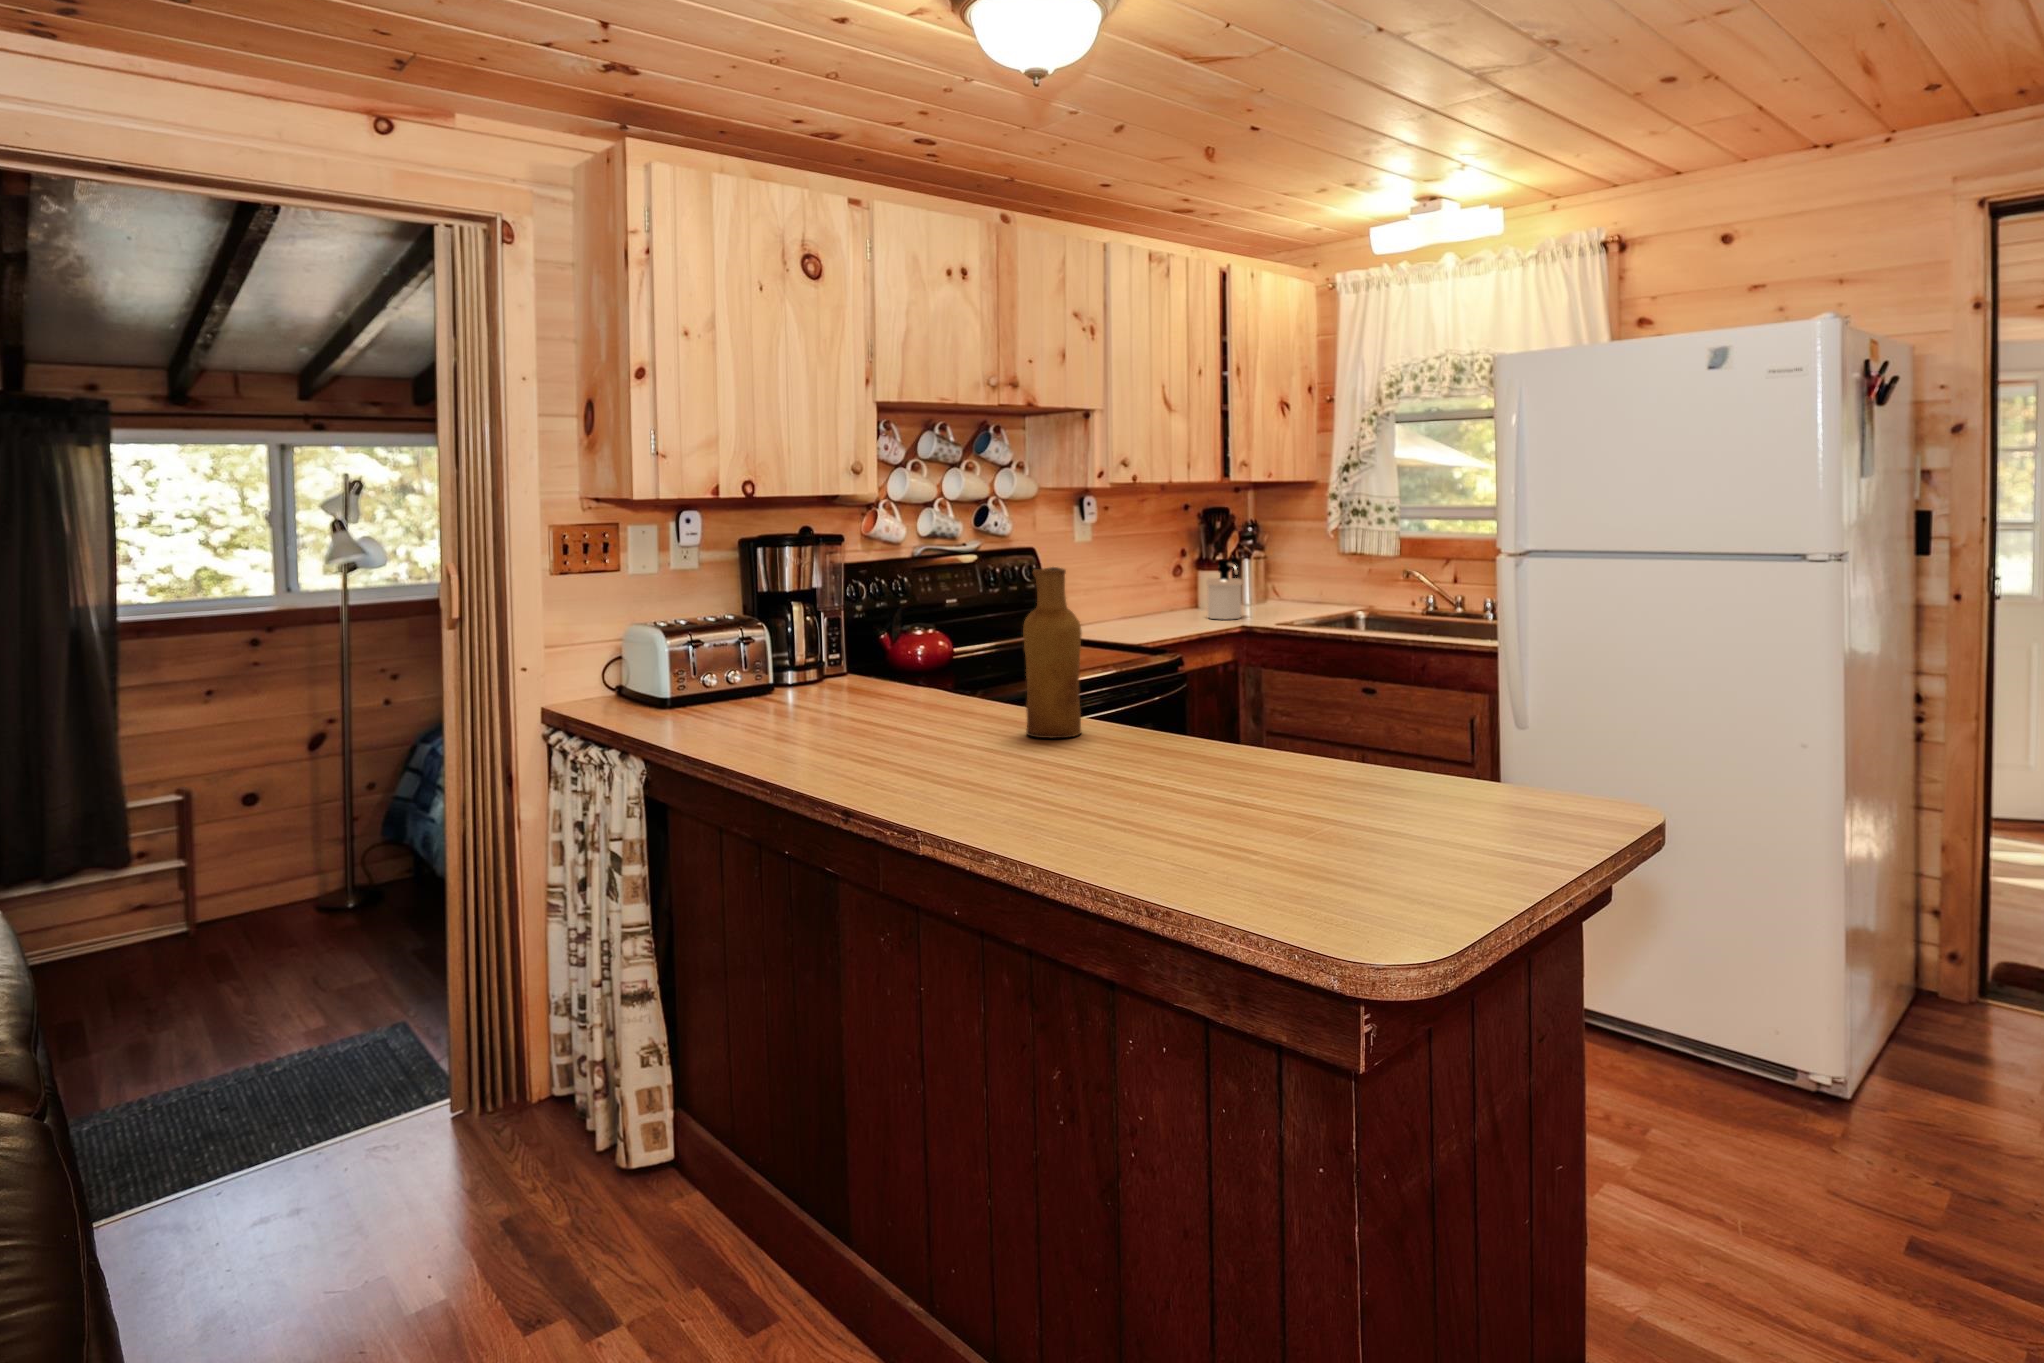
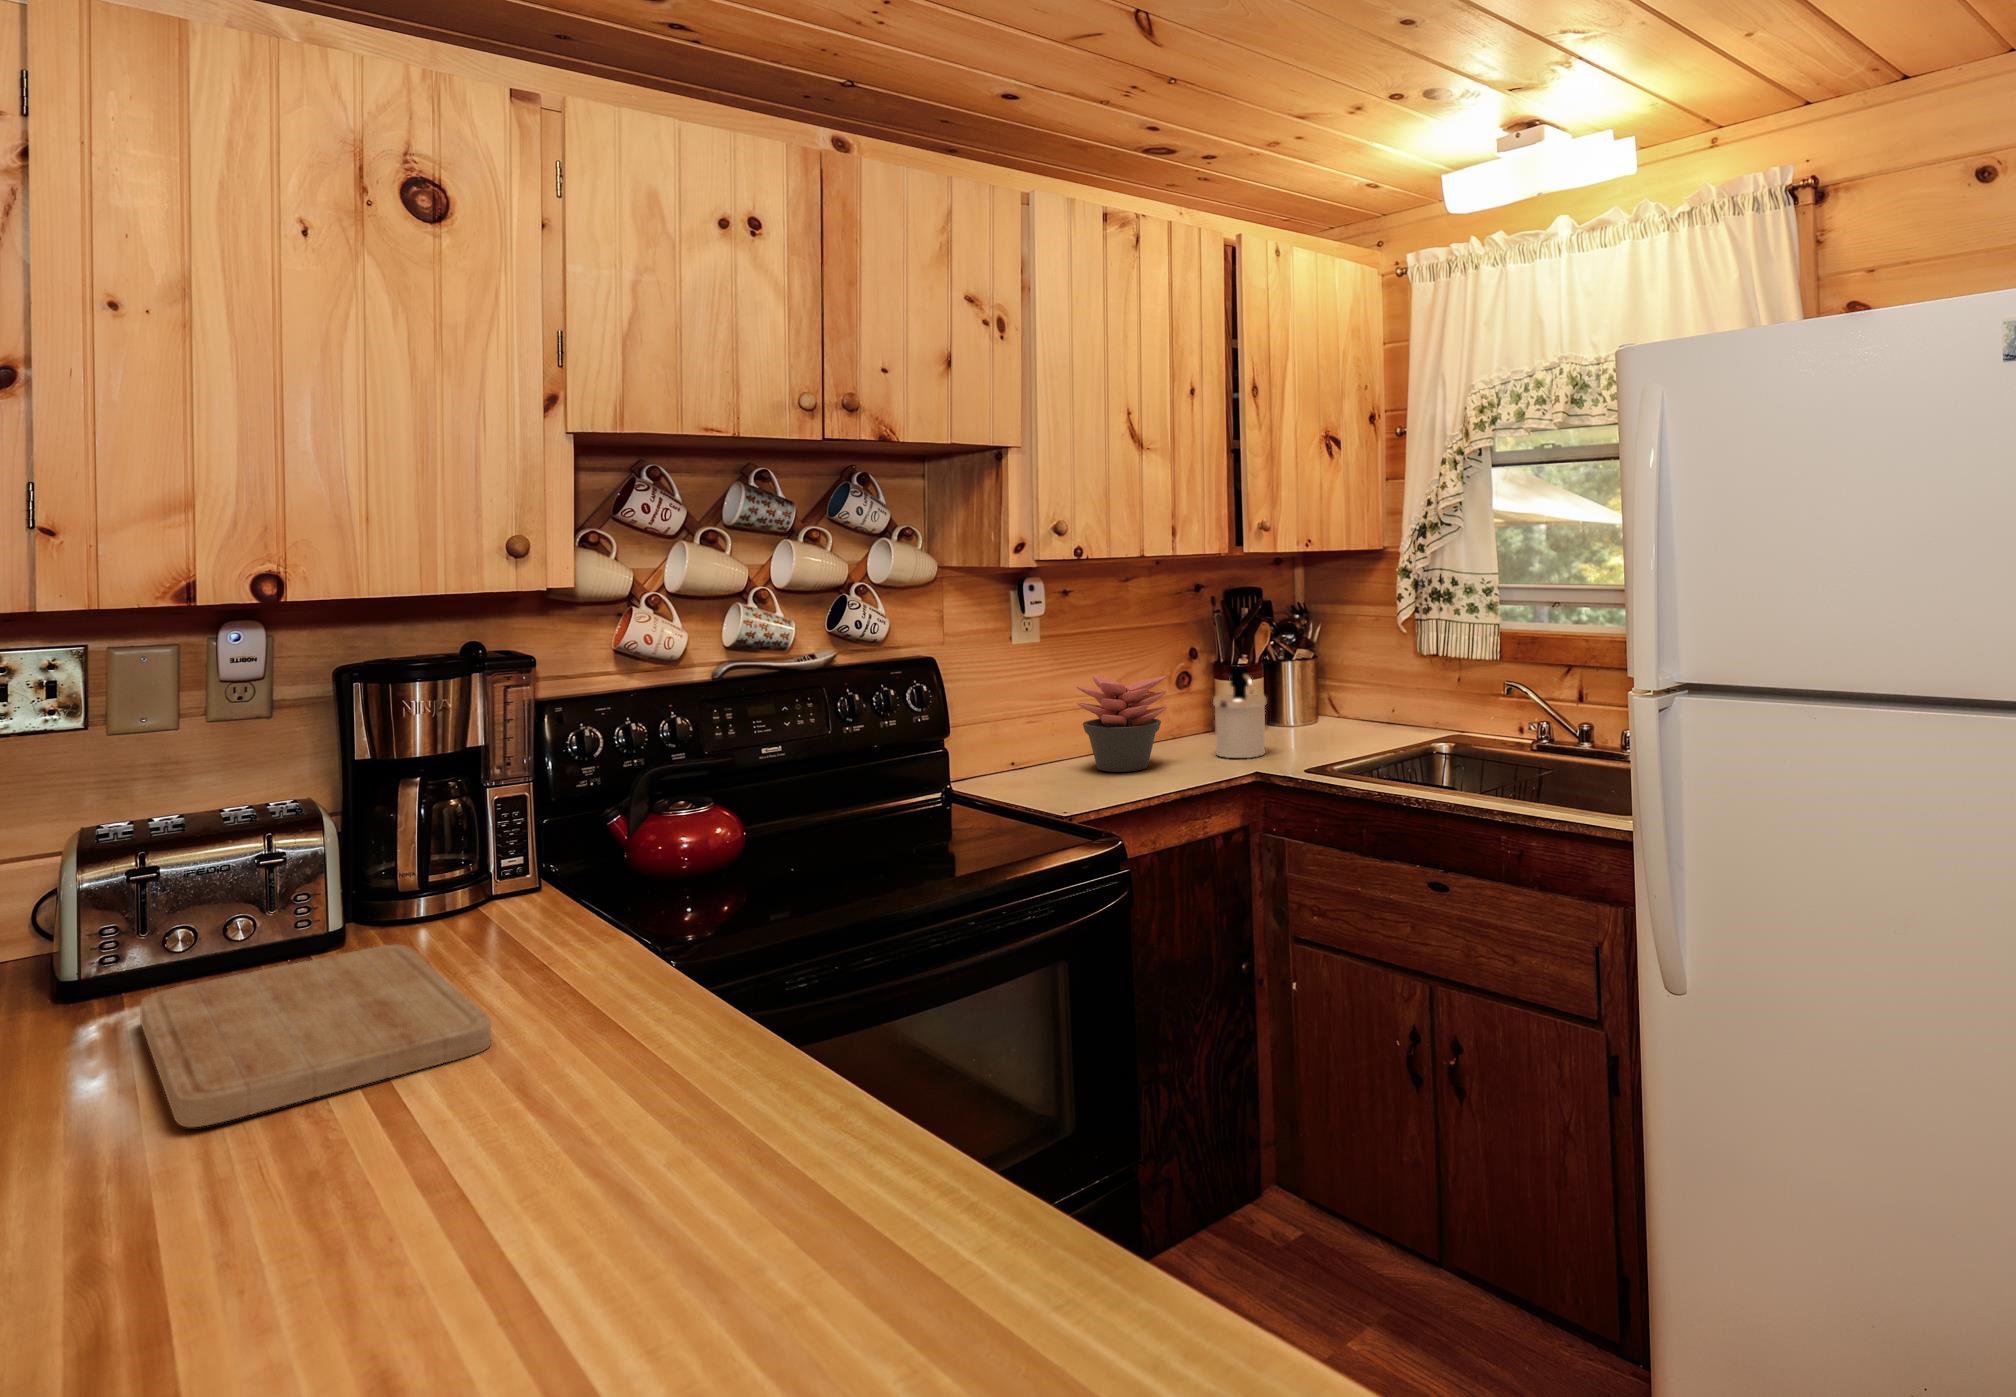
succulent plant: none [1119,563,1178,626] -> present [1077,675,1167,772]
vase: present [1023,567,1081,738] -> none [462,801,625,1244]
cutting board: none [752,677,946,721] -> present [140,945,491,1127]

